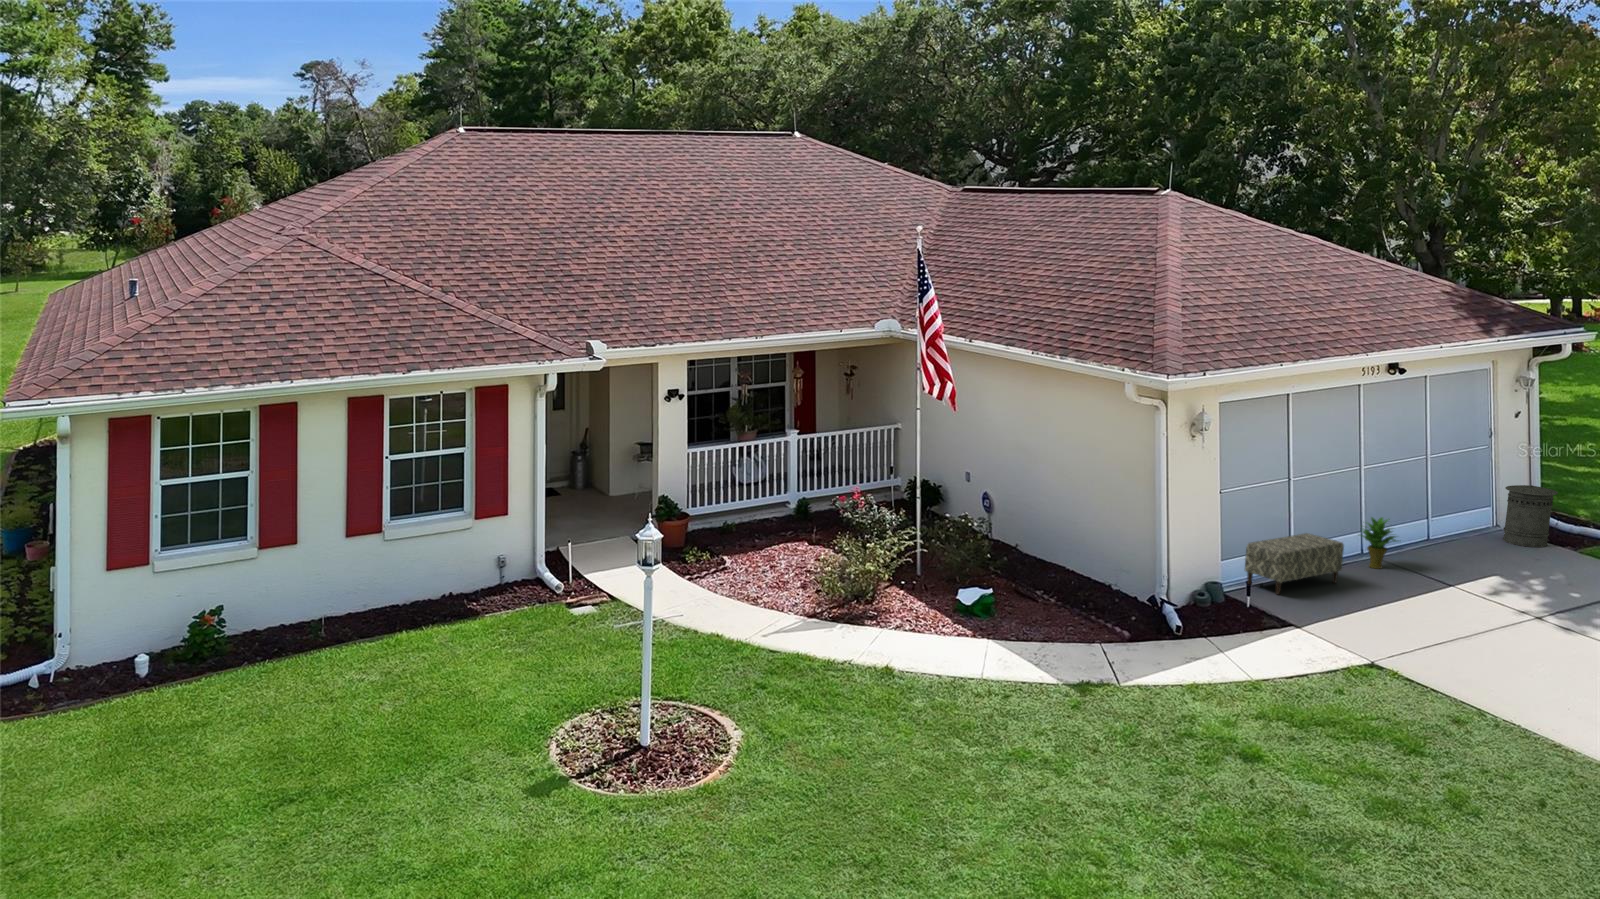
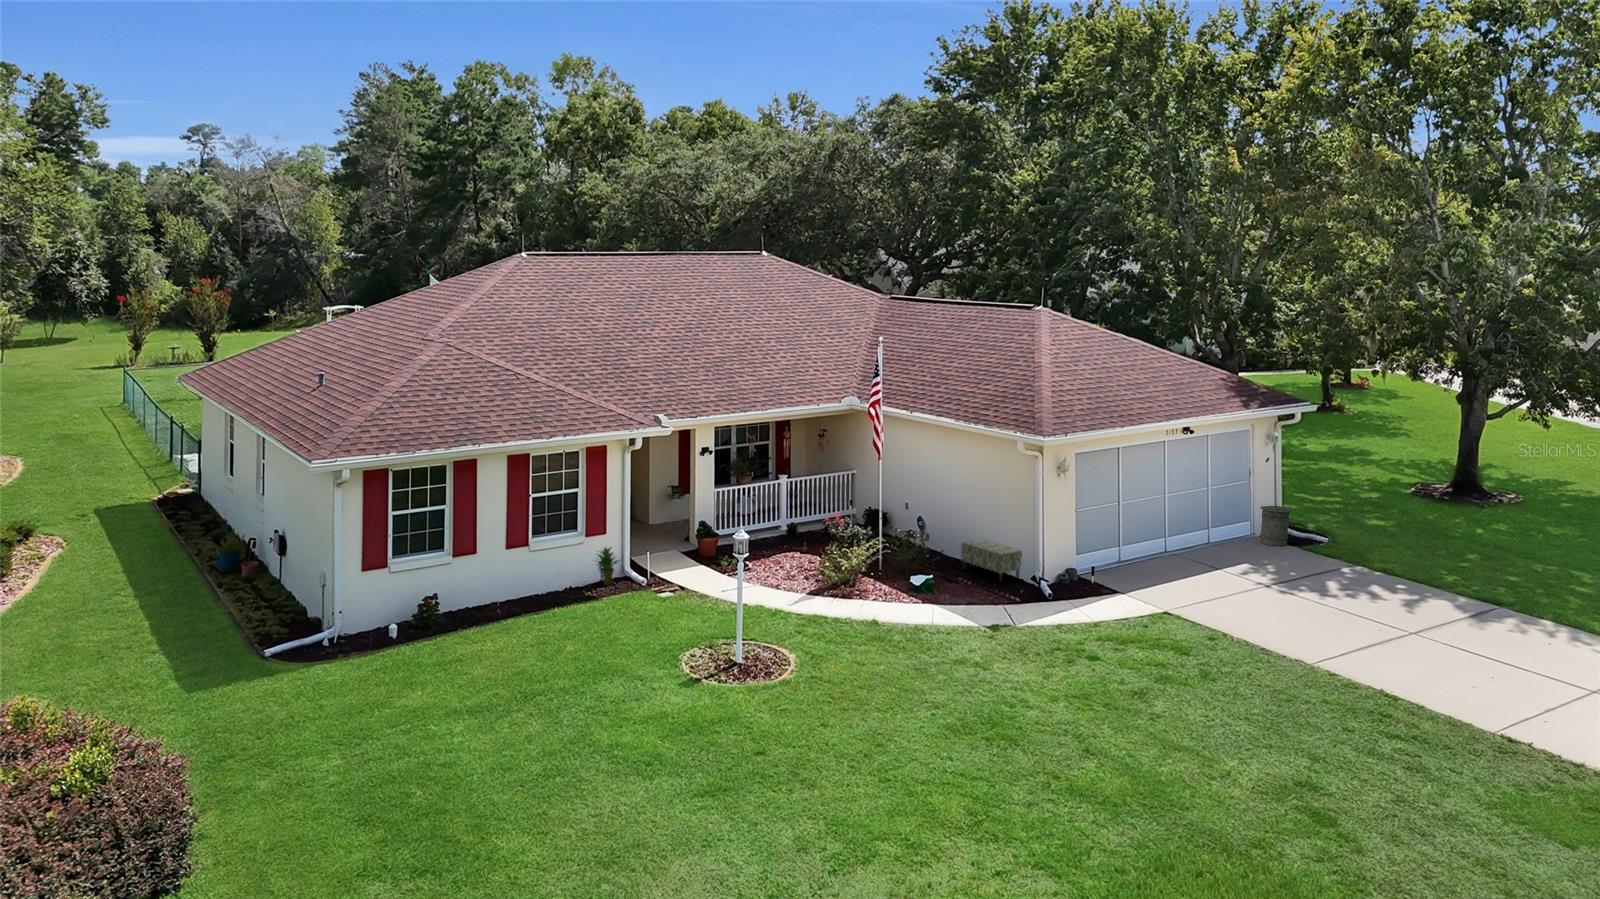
potted plant: present [1362,517,1396,569] -> present [598,547,619,584]
bench: present [1245,533,1344,595] -> present [961,540,1022,581]

